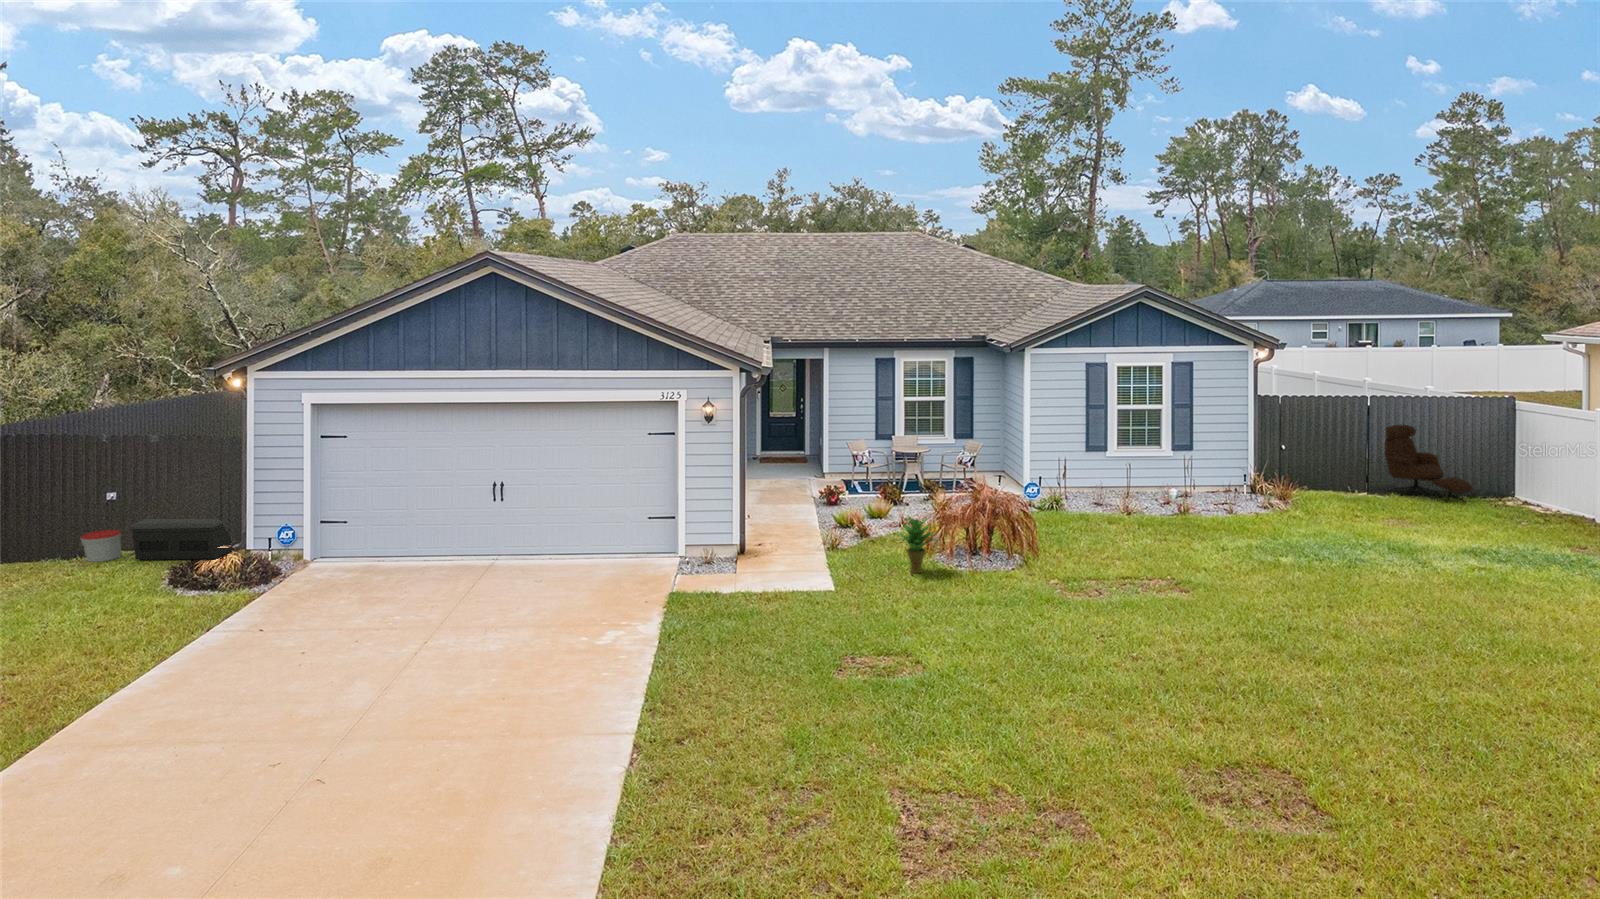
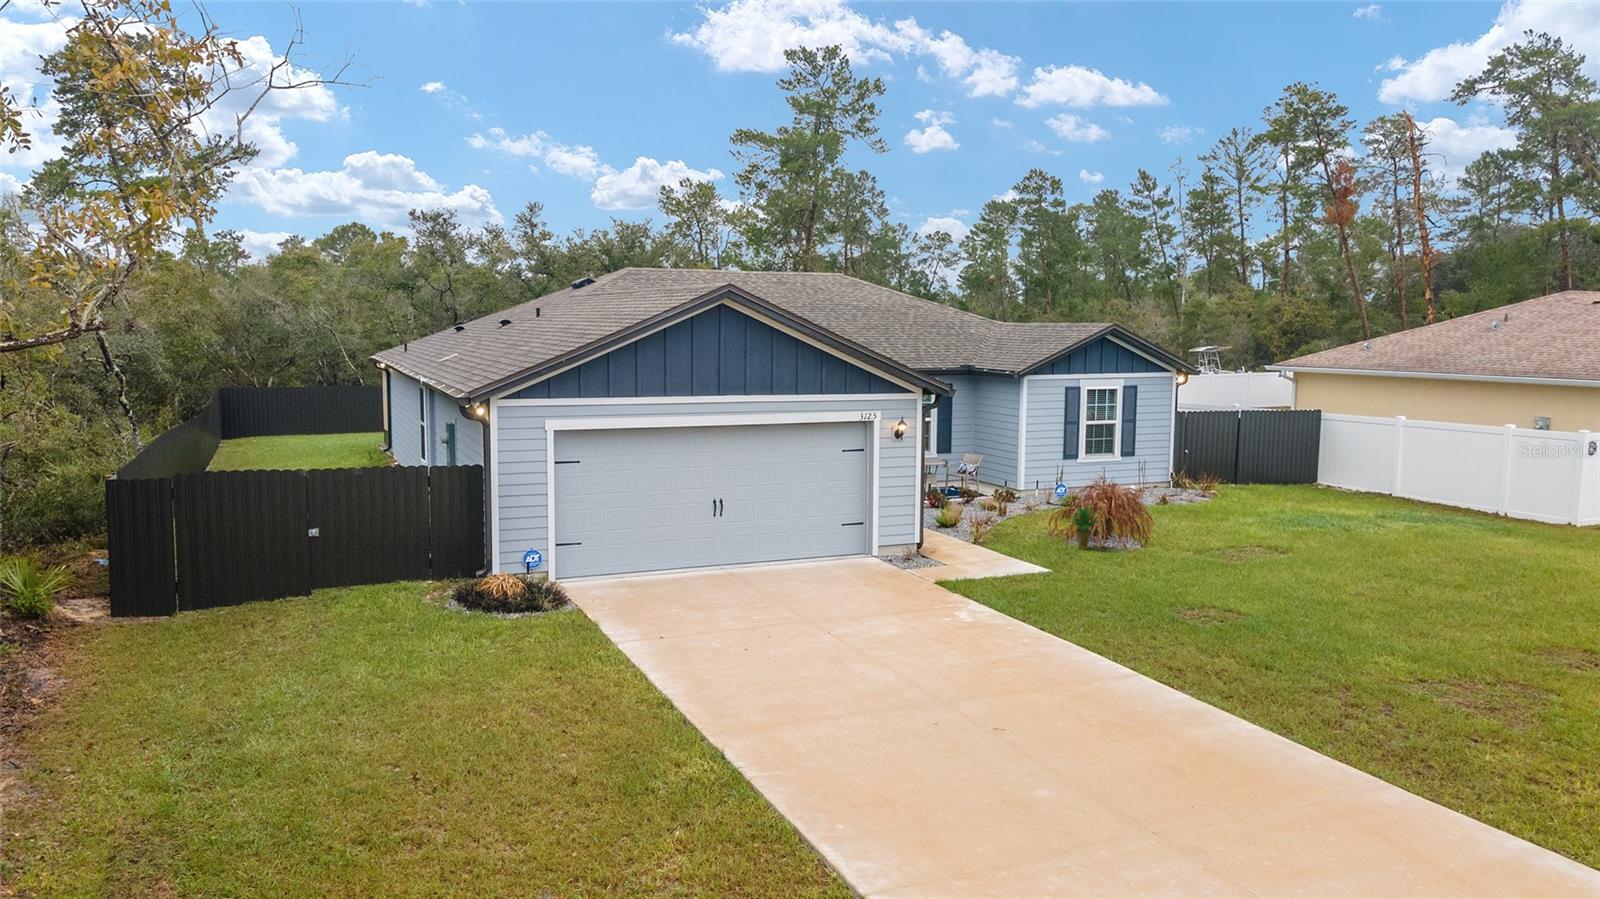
lounge chair: present [1385,425,1473,502] -> none [1247,433,1307,488]
storage bench: present [132,519,234,561] -> none [344,545,441,599]
bucket: present [81,530,121,562] -> none [276,568,318,605]

